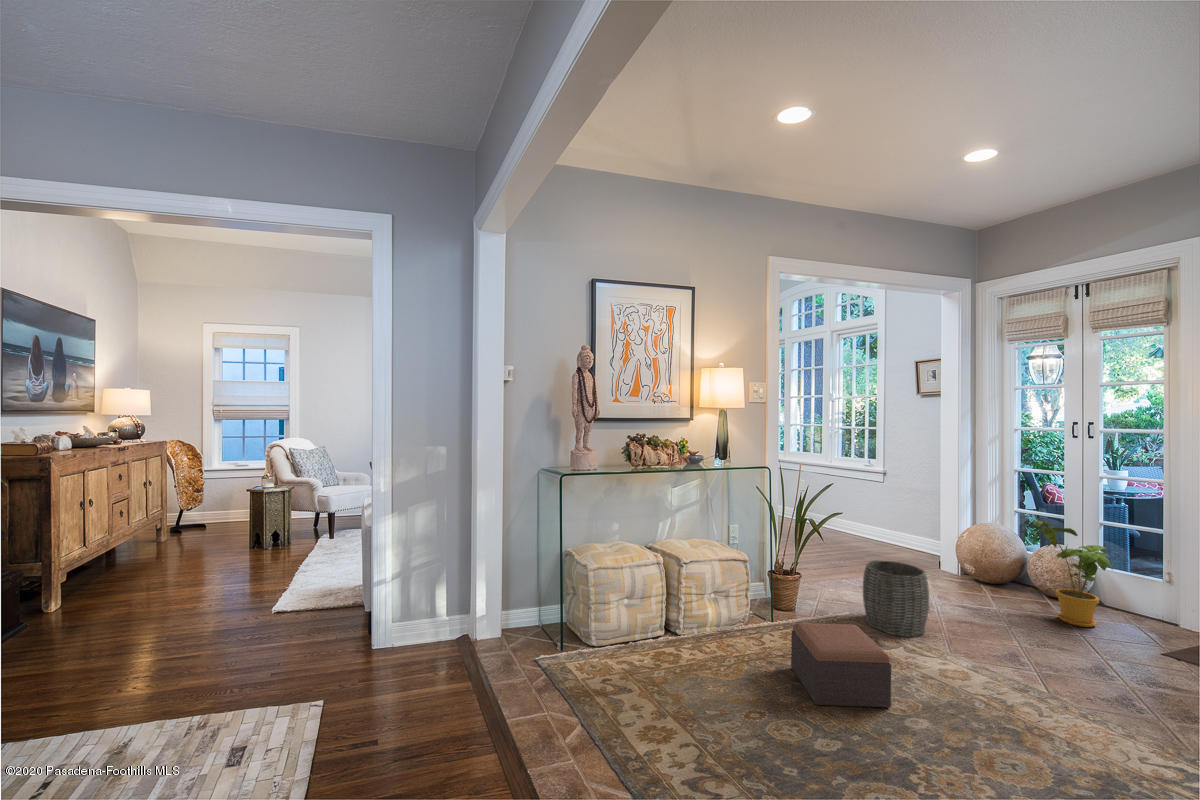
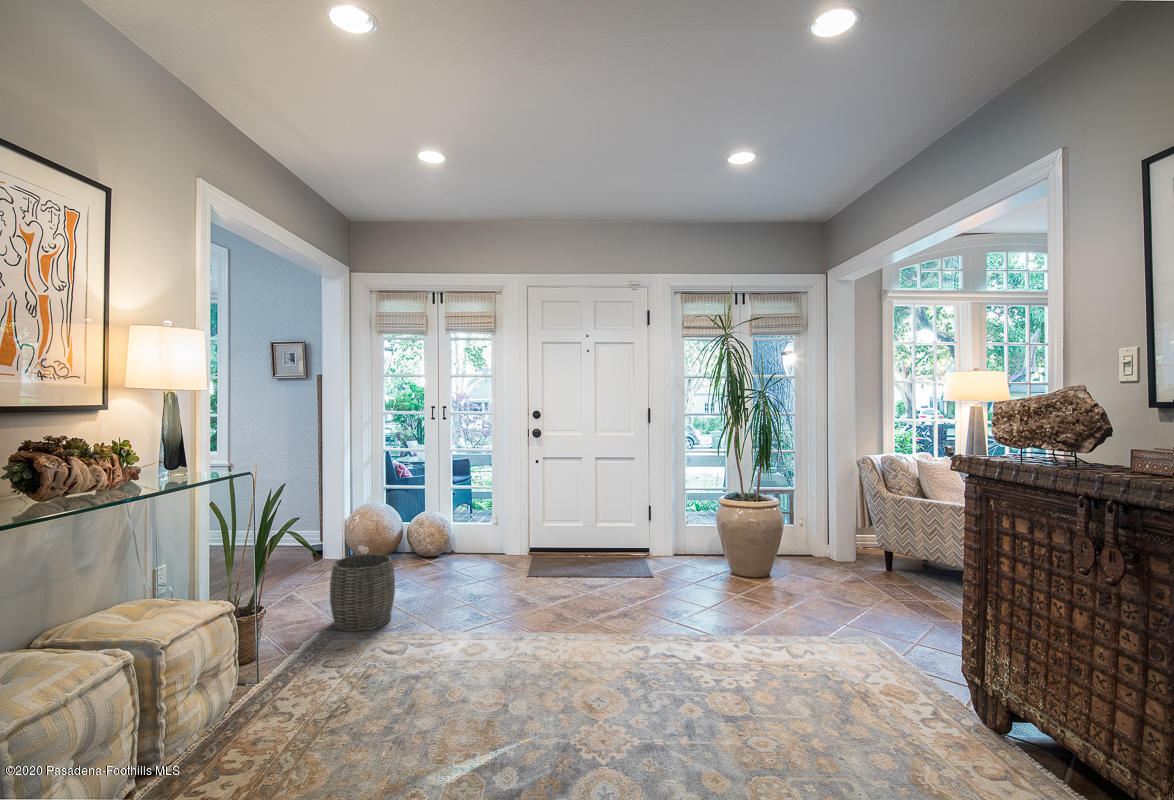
house plant: present [1033,521,1113,627] -> none [425,489,473,567]
footstool: present [791,623,891,708] -> none [347,624,457,719]

